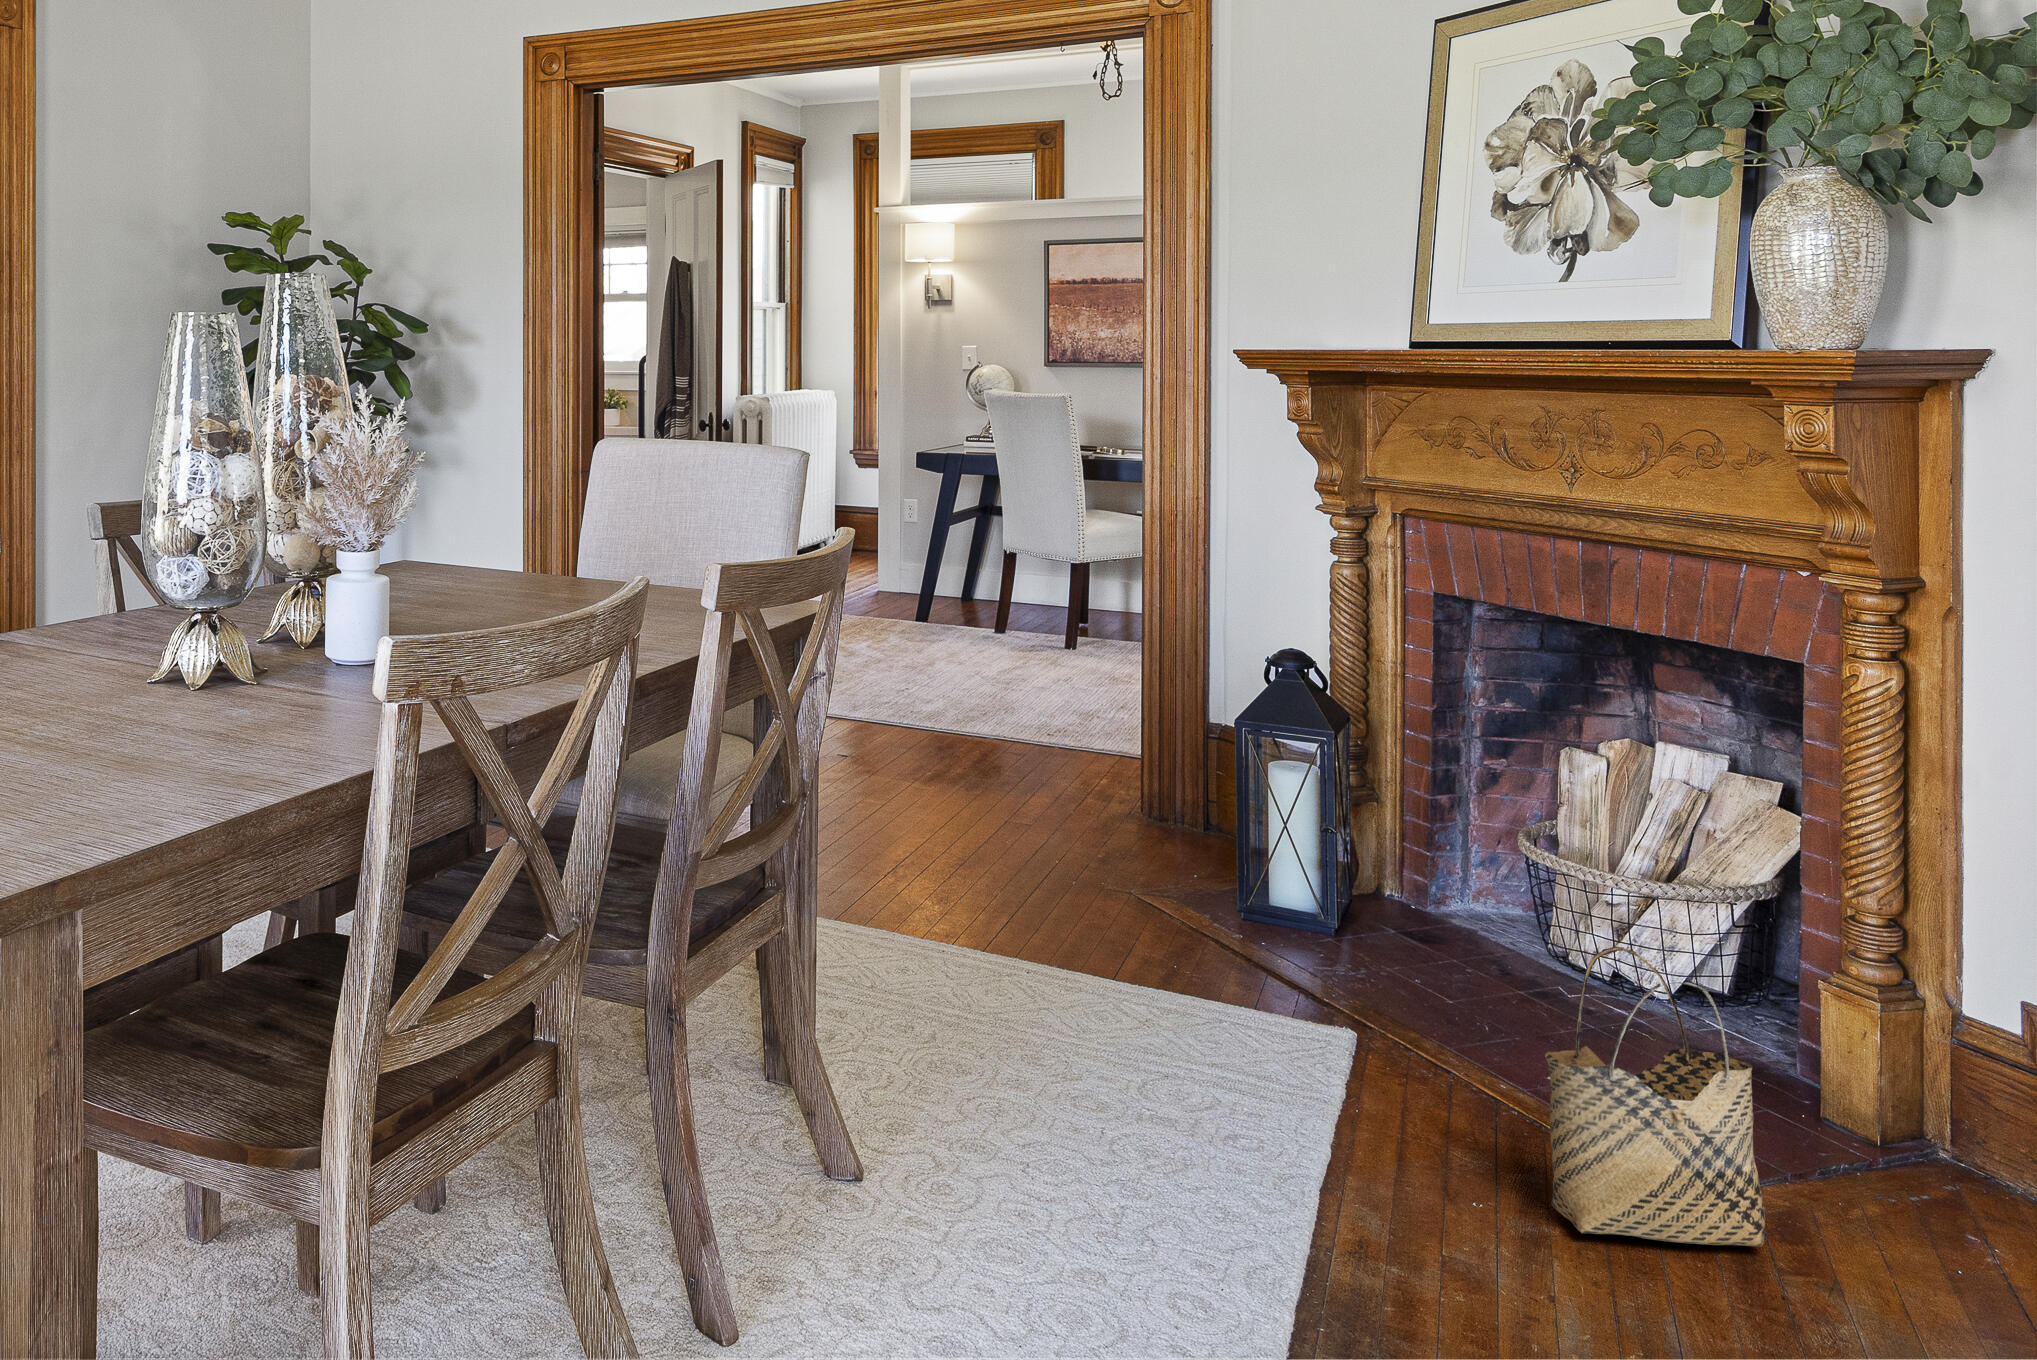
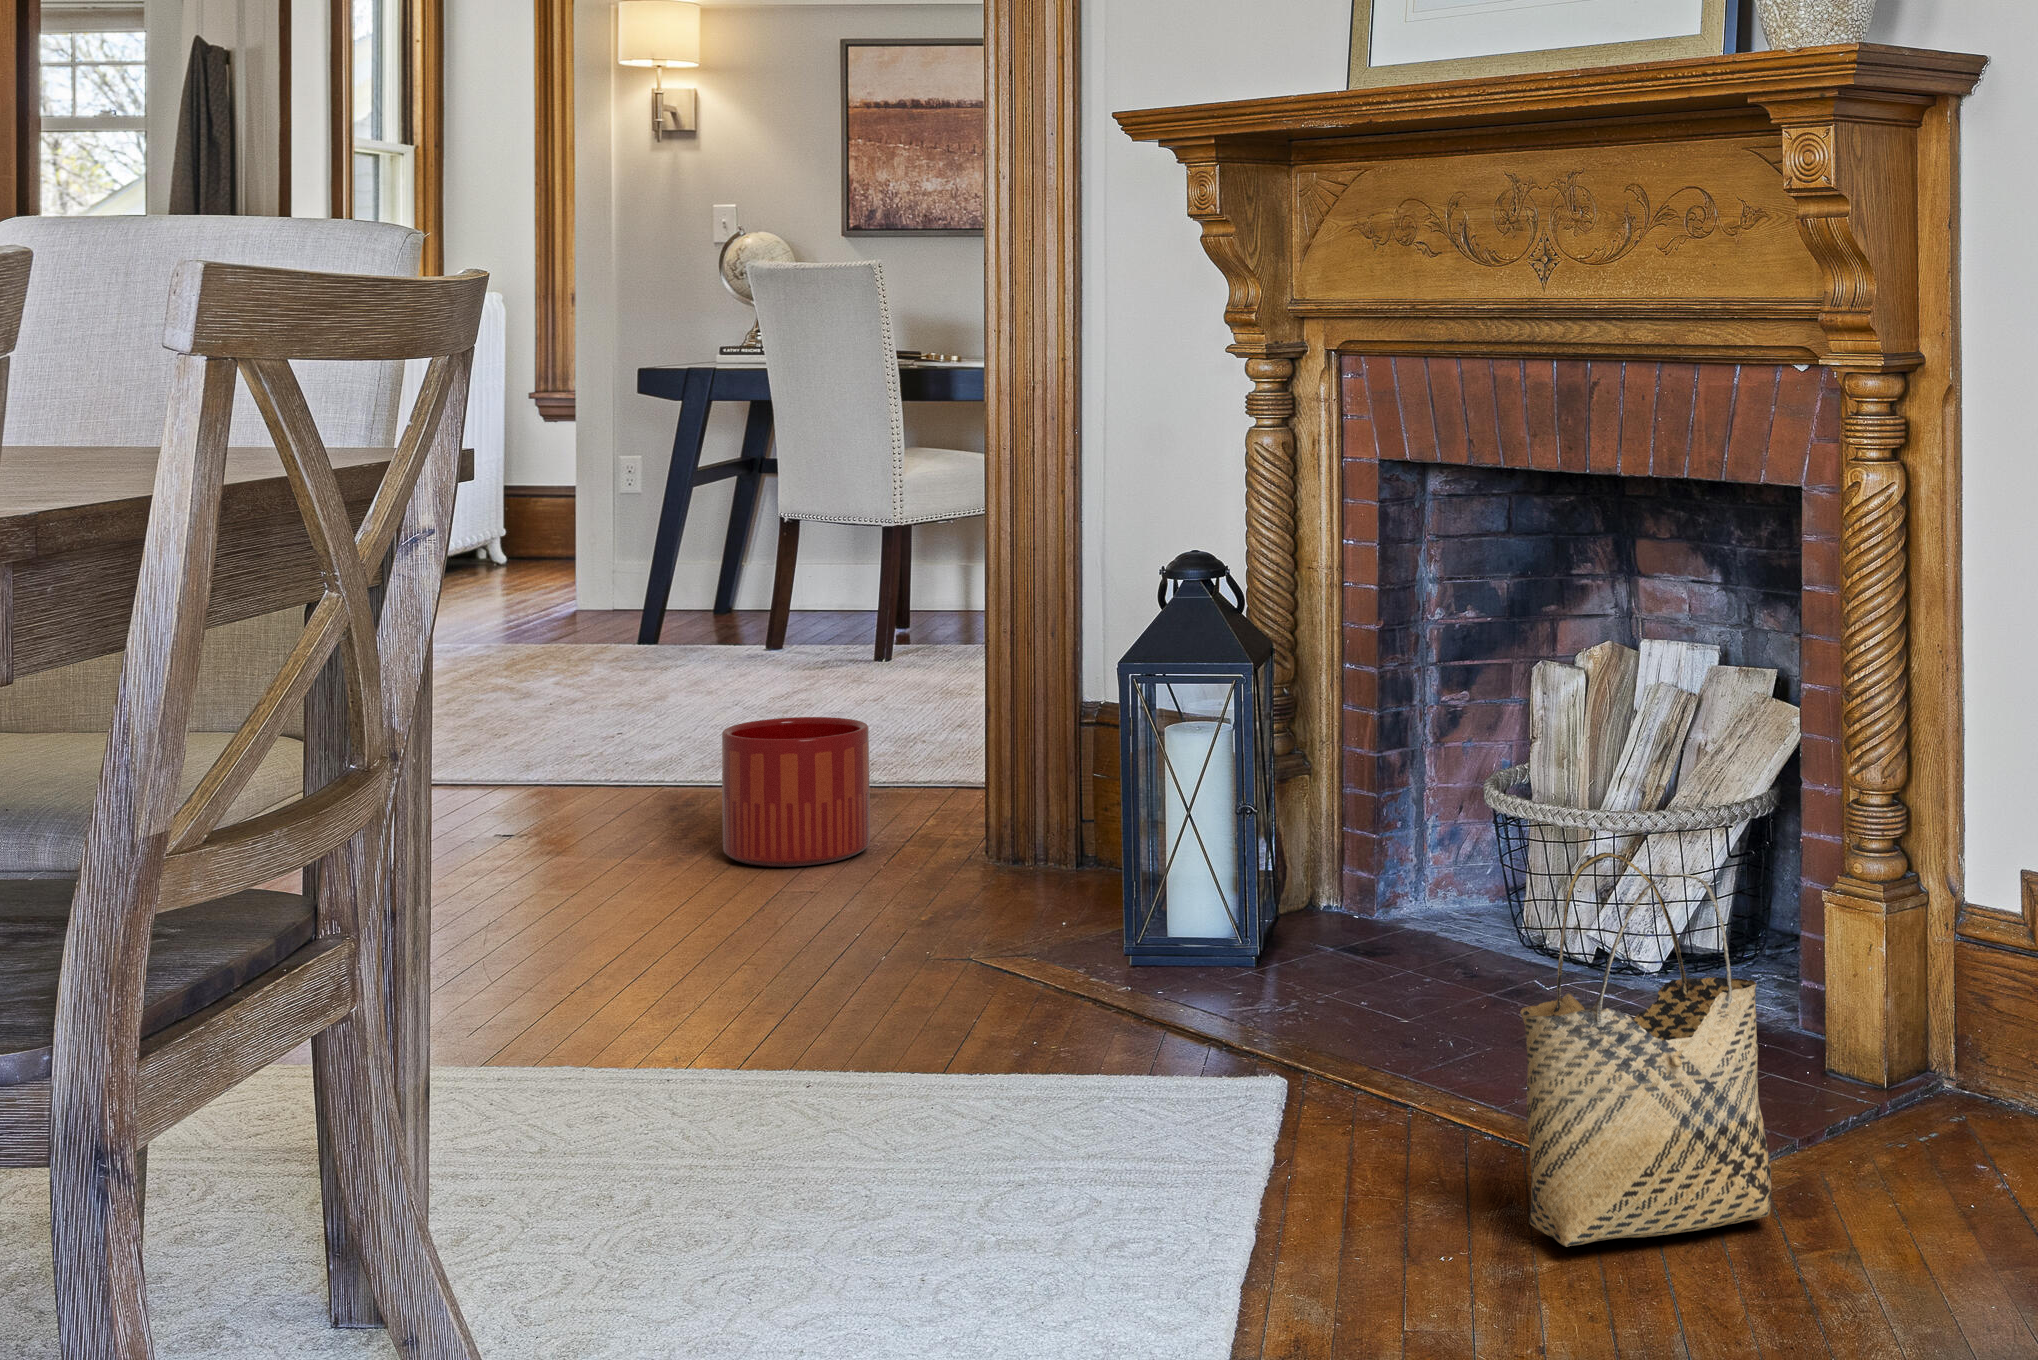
planter: none [971,710,1064,808] -> present [722,717,870,867]

